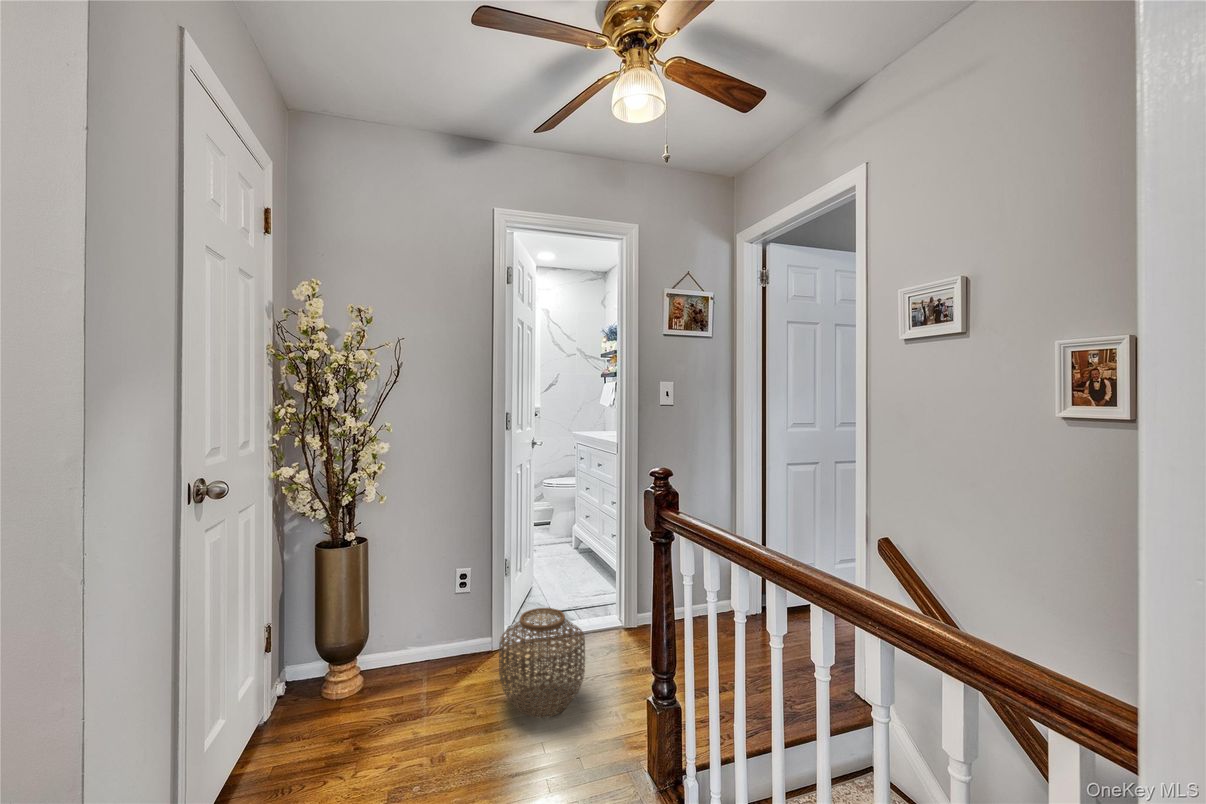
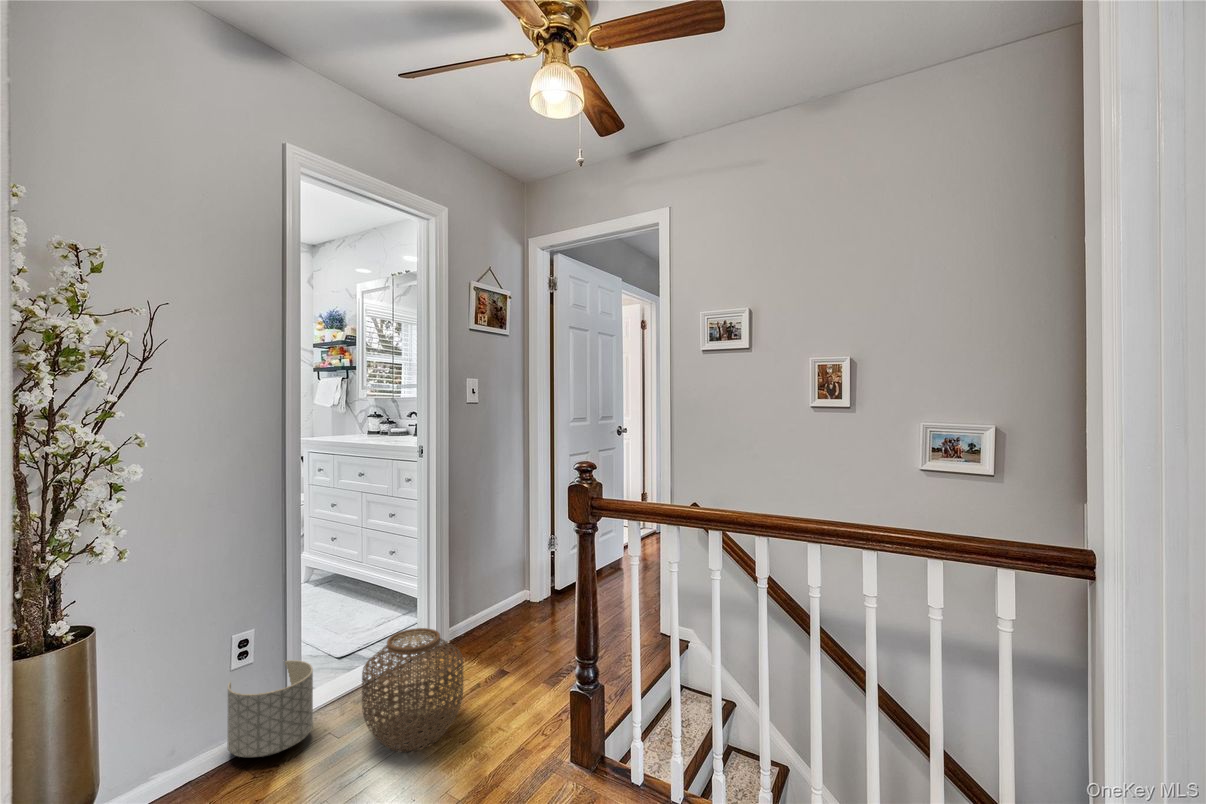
planter: none [427,607,486,678] -> present [227,660,313,757]

